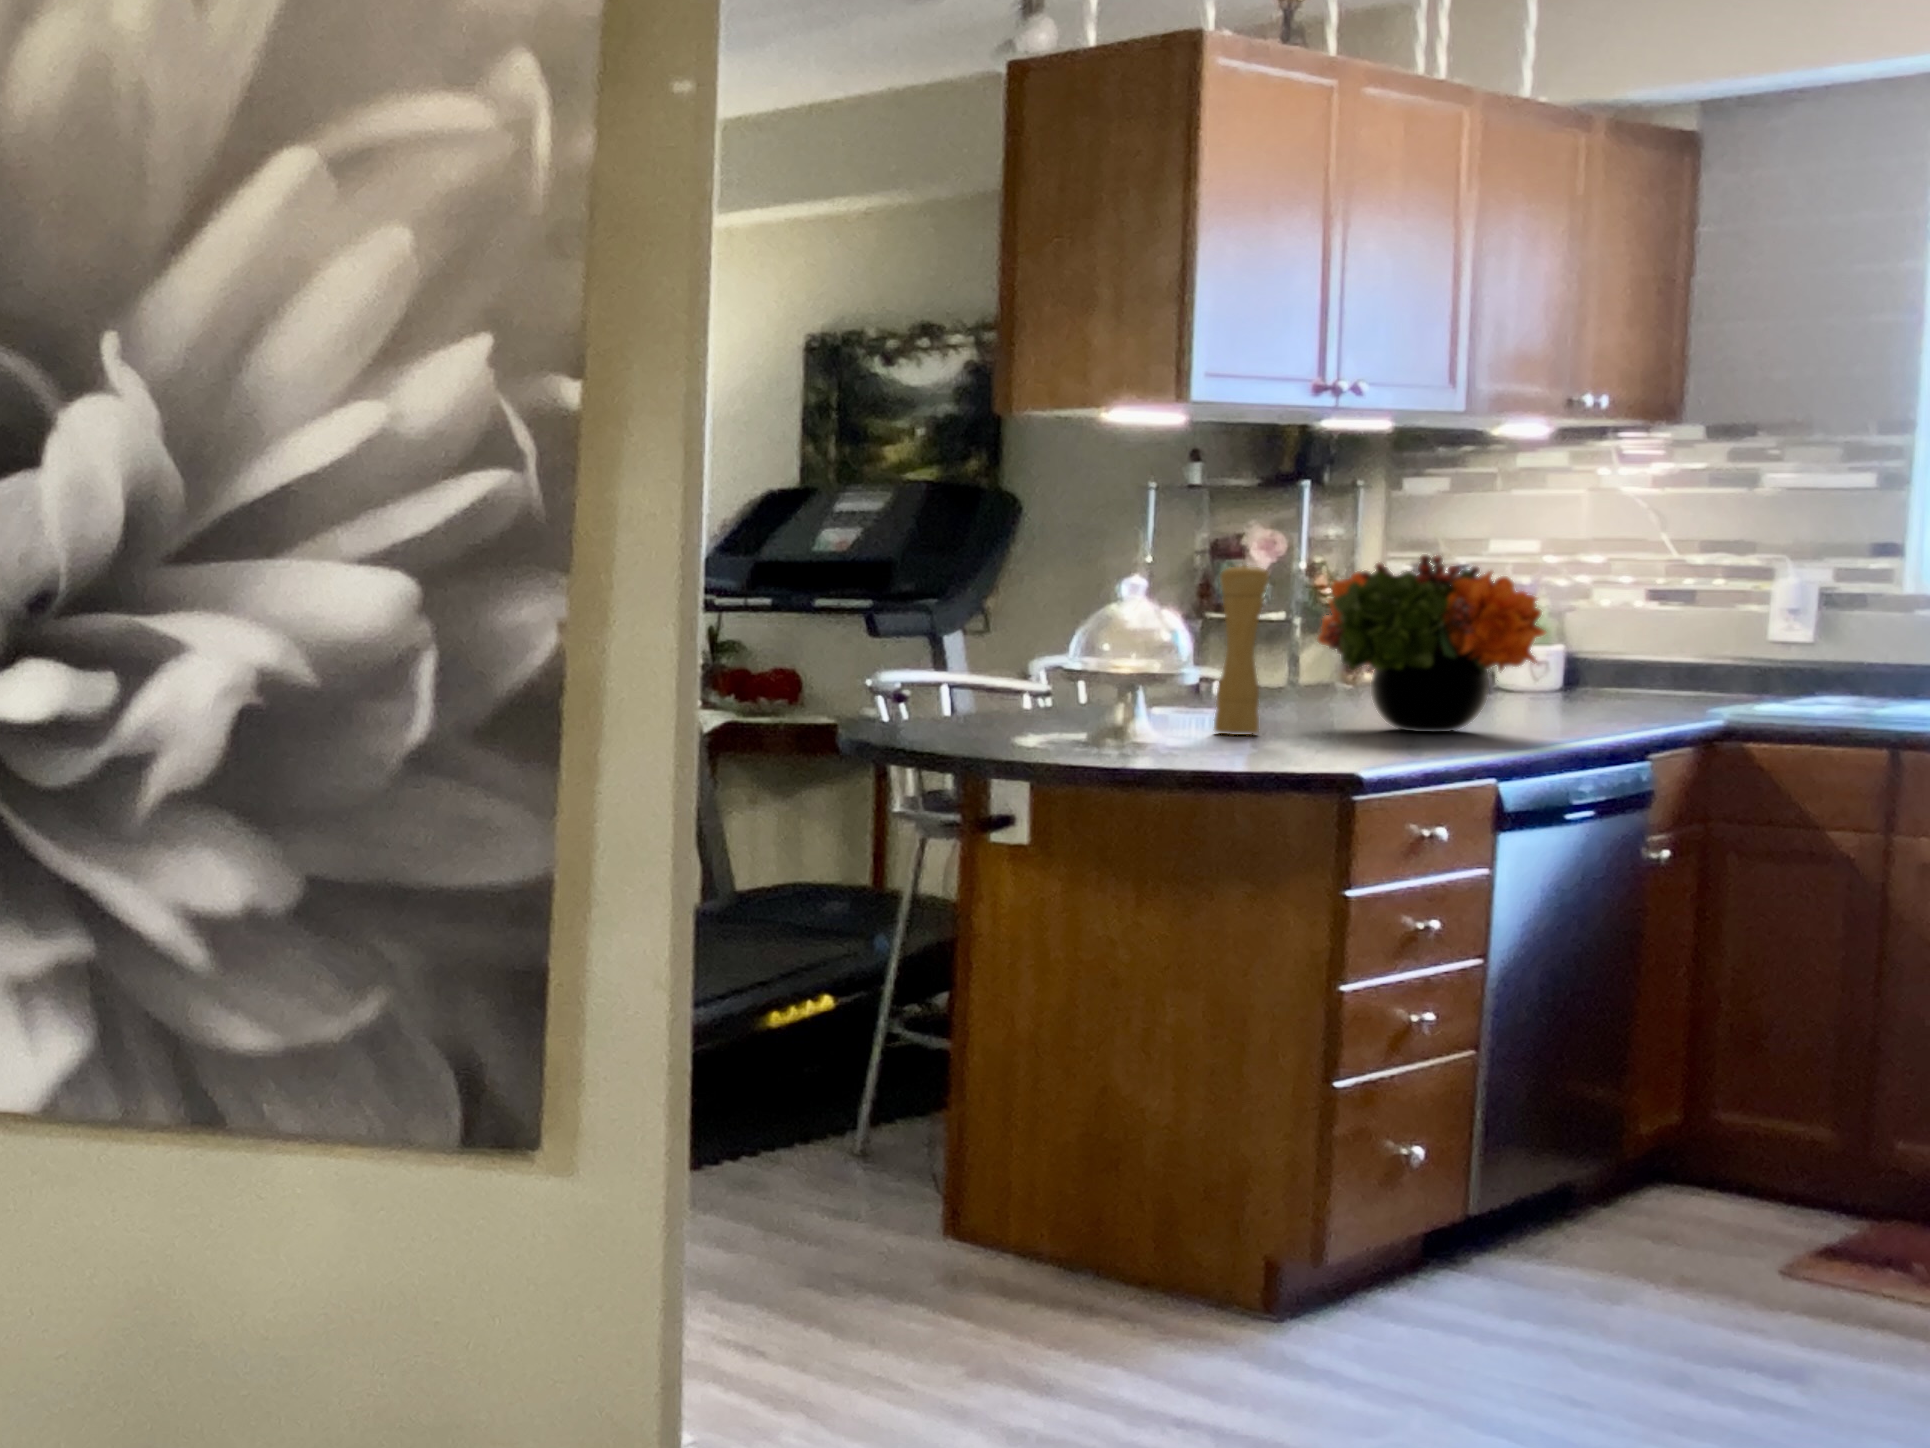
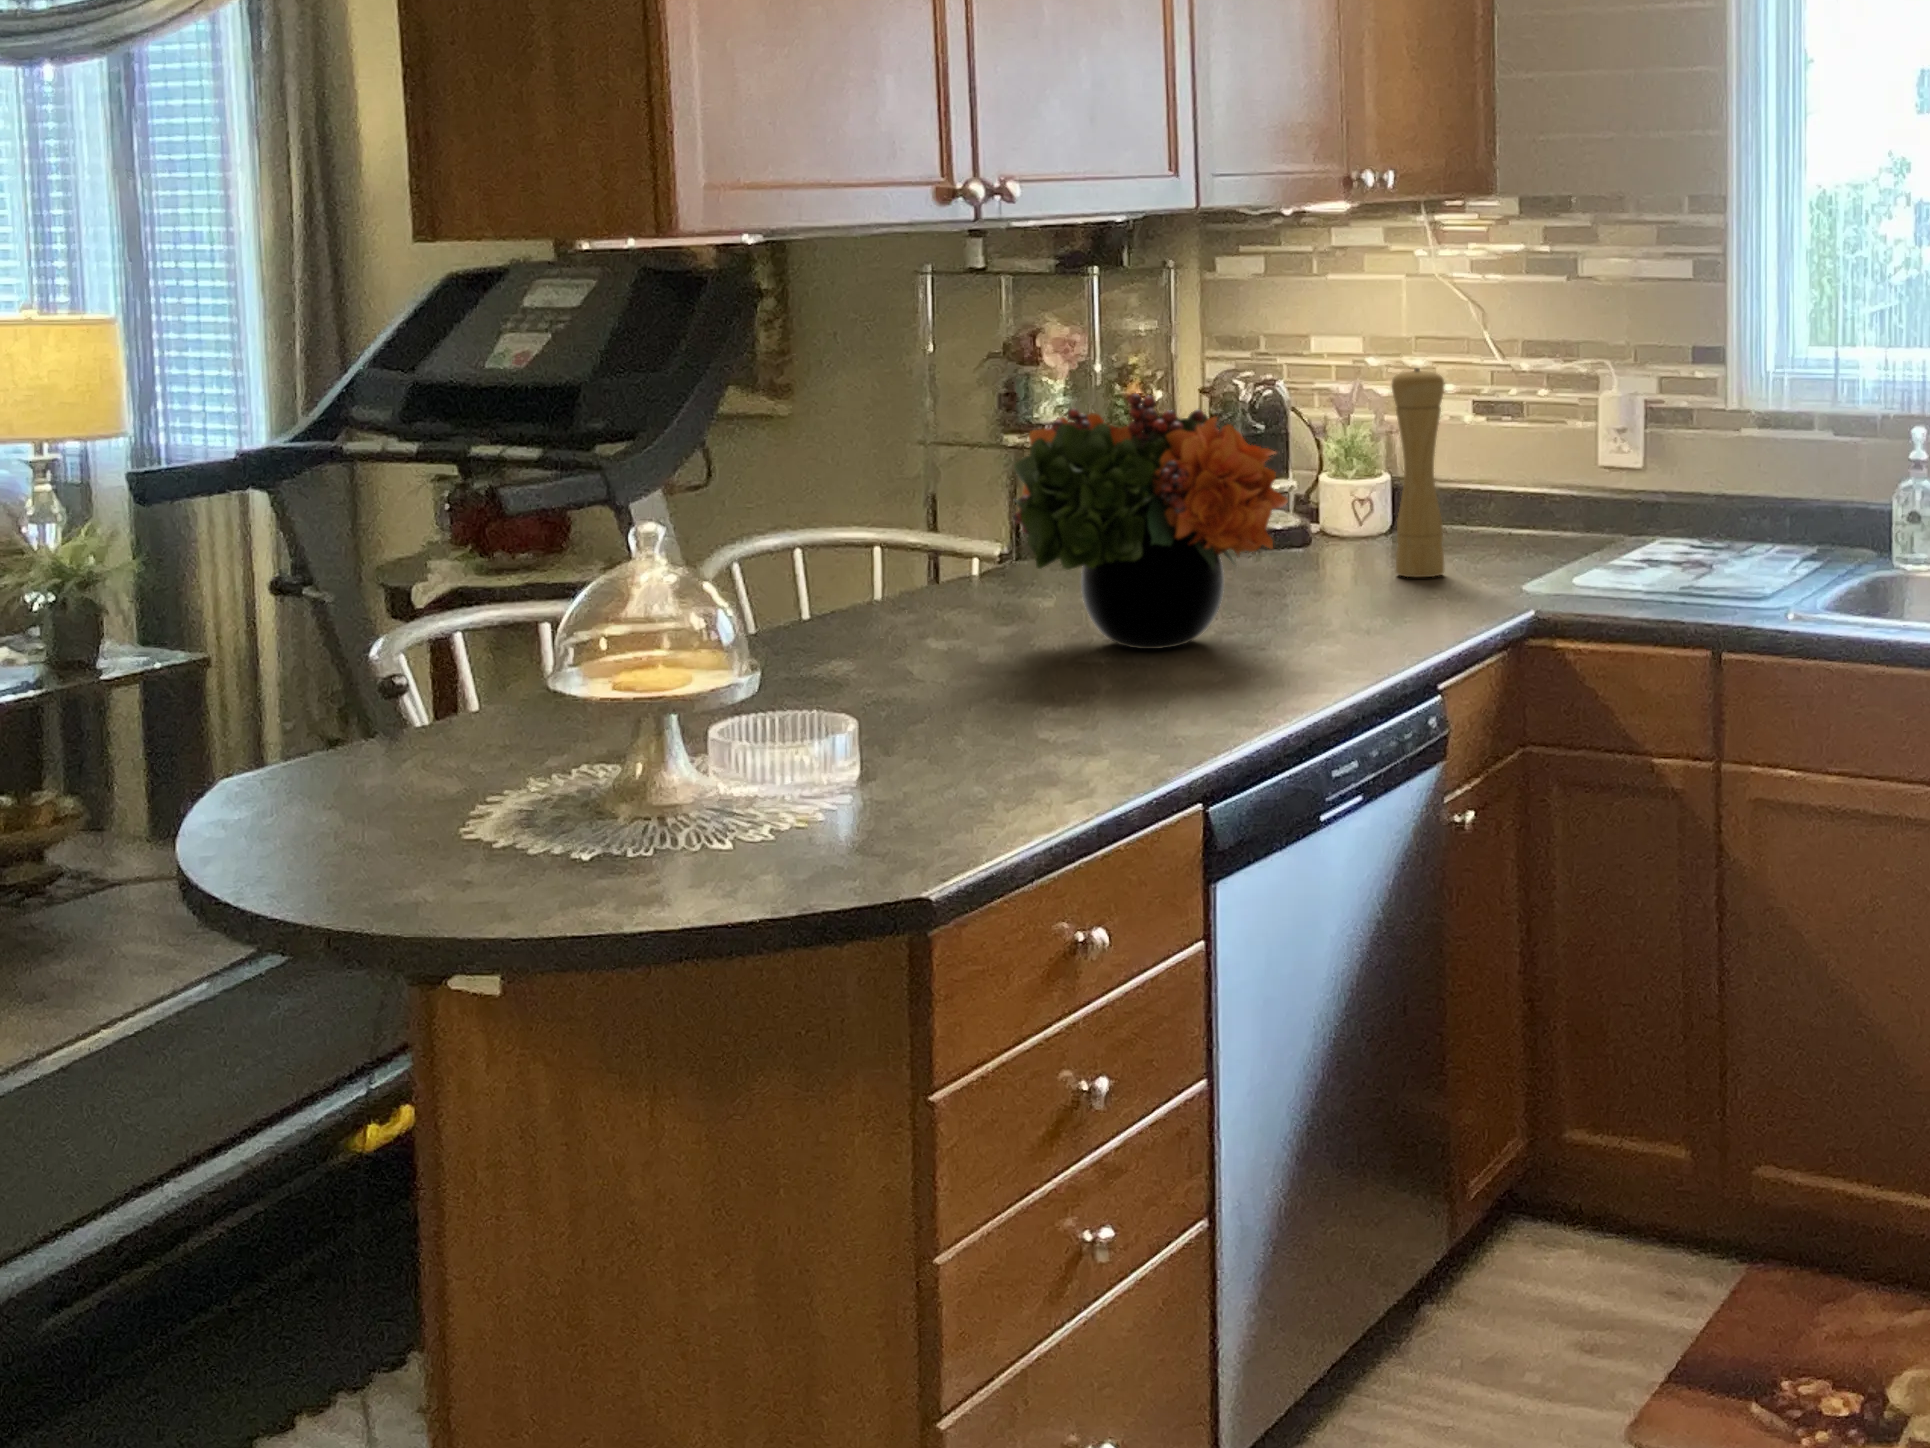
pepper mill: present [1214,564,1269,735] -> present [1392,368,1444,577]

